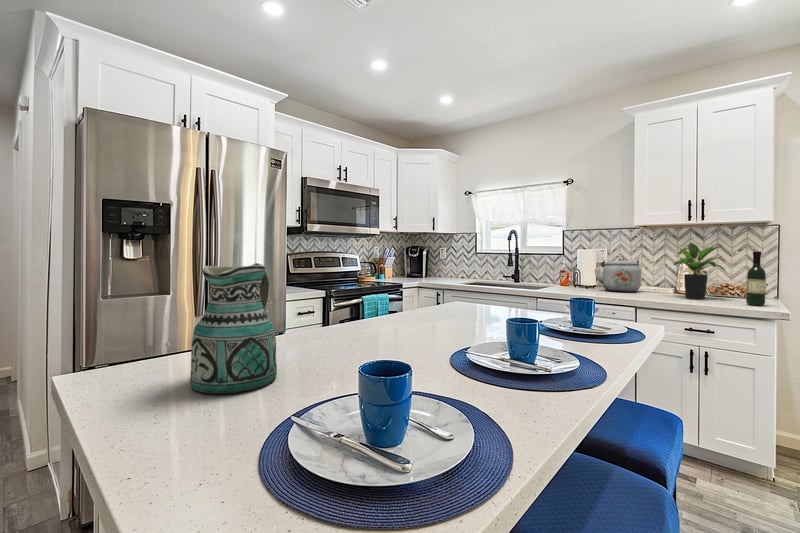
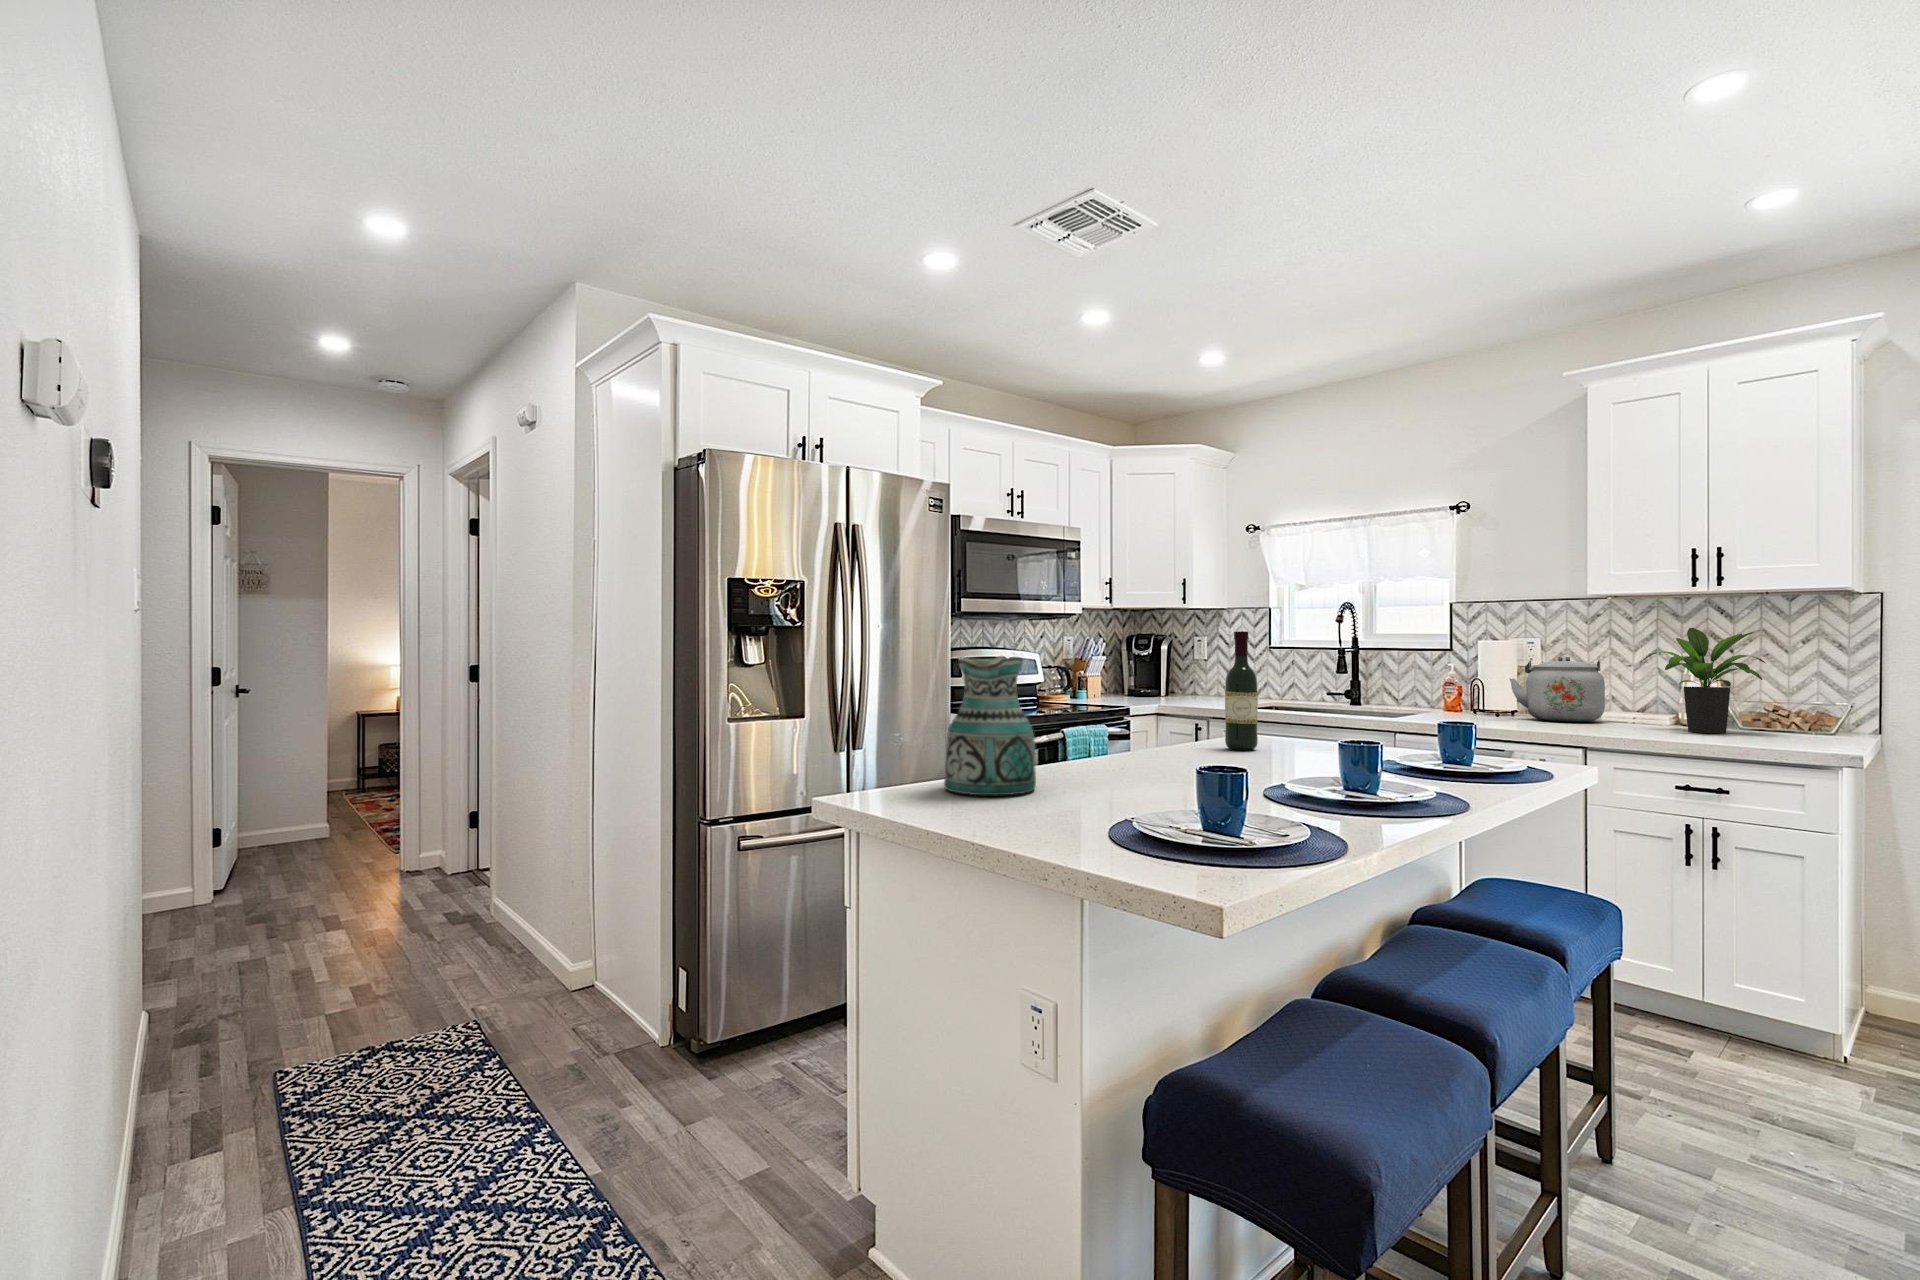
wine bottle: present [746,252,766,306] -> present [1225,631,1258,750]

